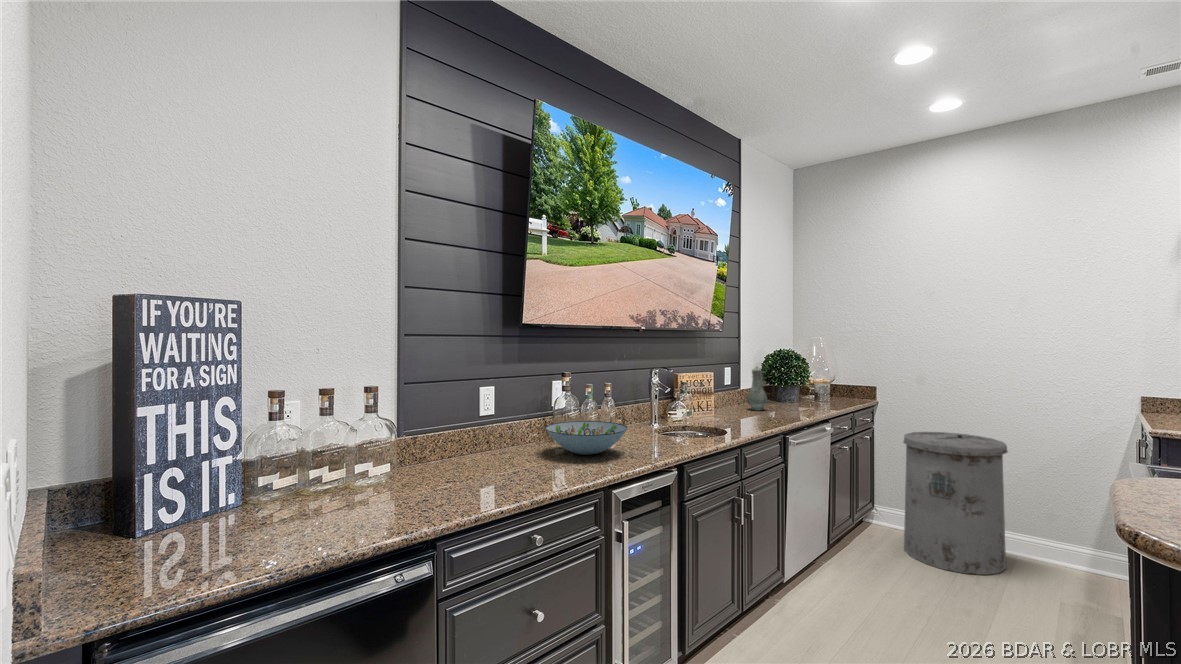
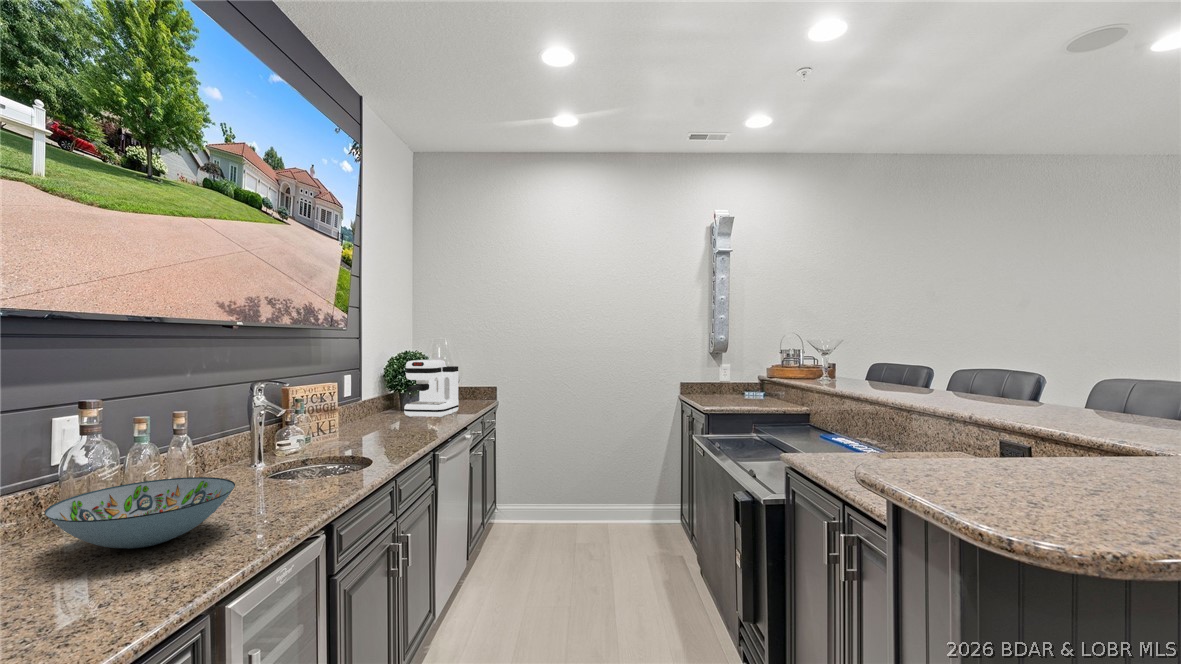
coffee maker: none [775,358,826,410] -> present [404,360,459,417]
vase: present [747,367,767,411] -> none [375,372,400,424]
trash can: present [903,432,1008,575] -> none [528,424,609,555]

